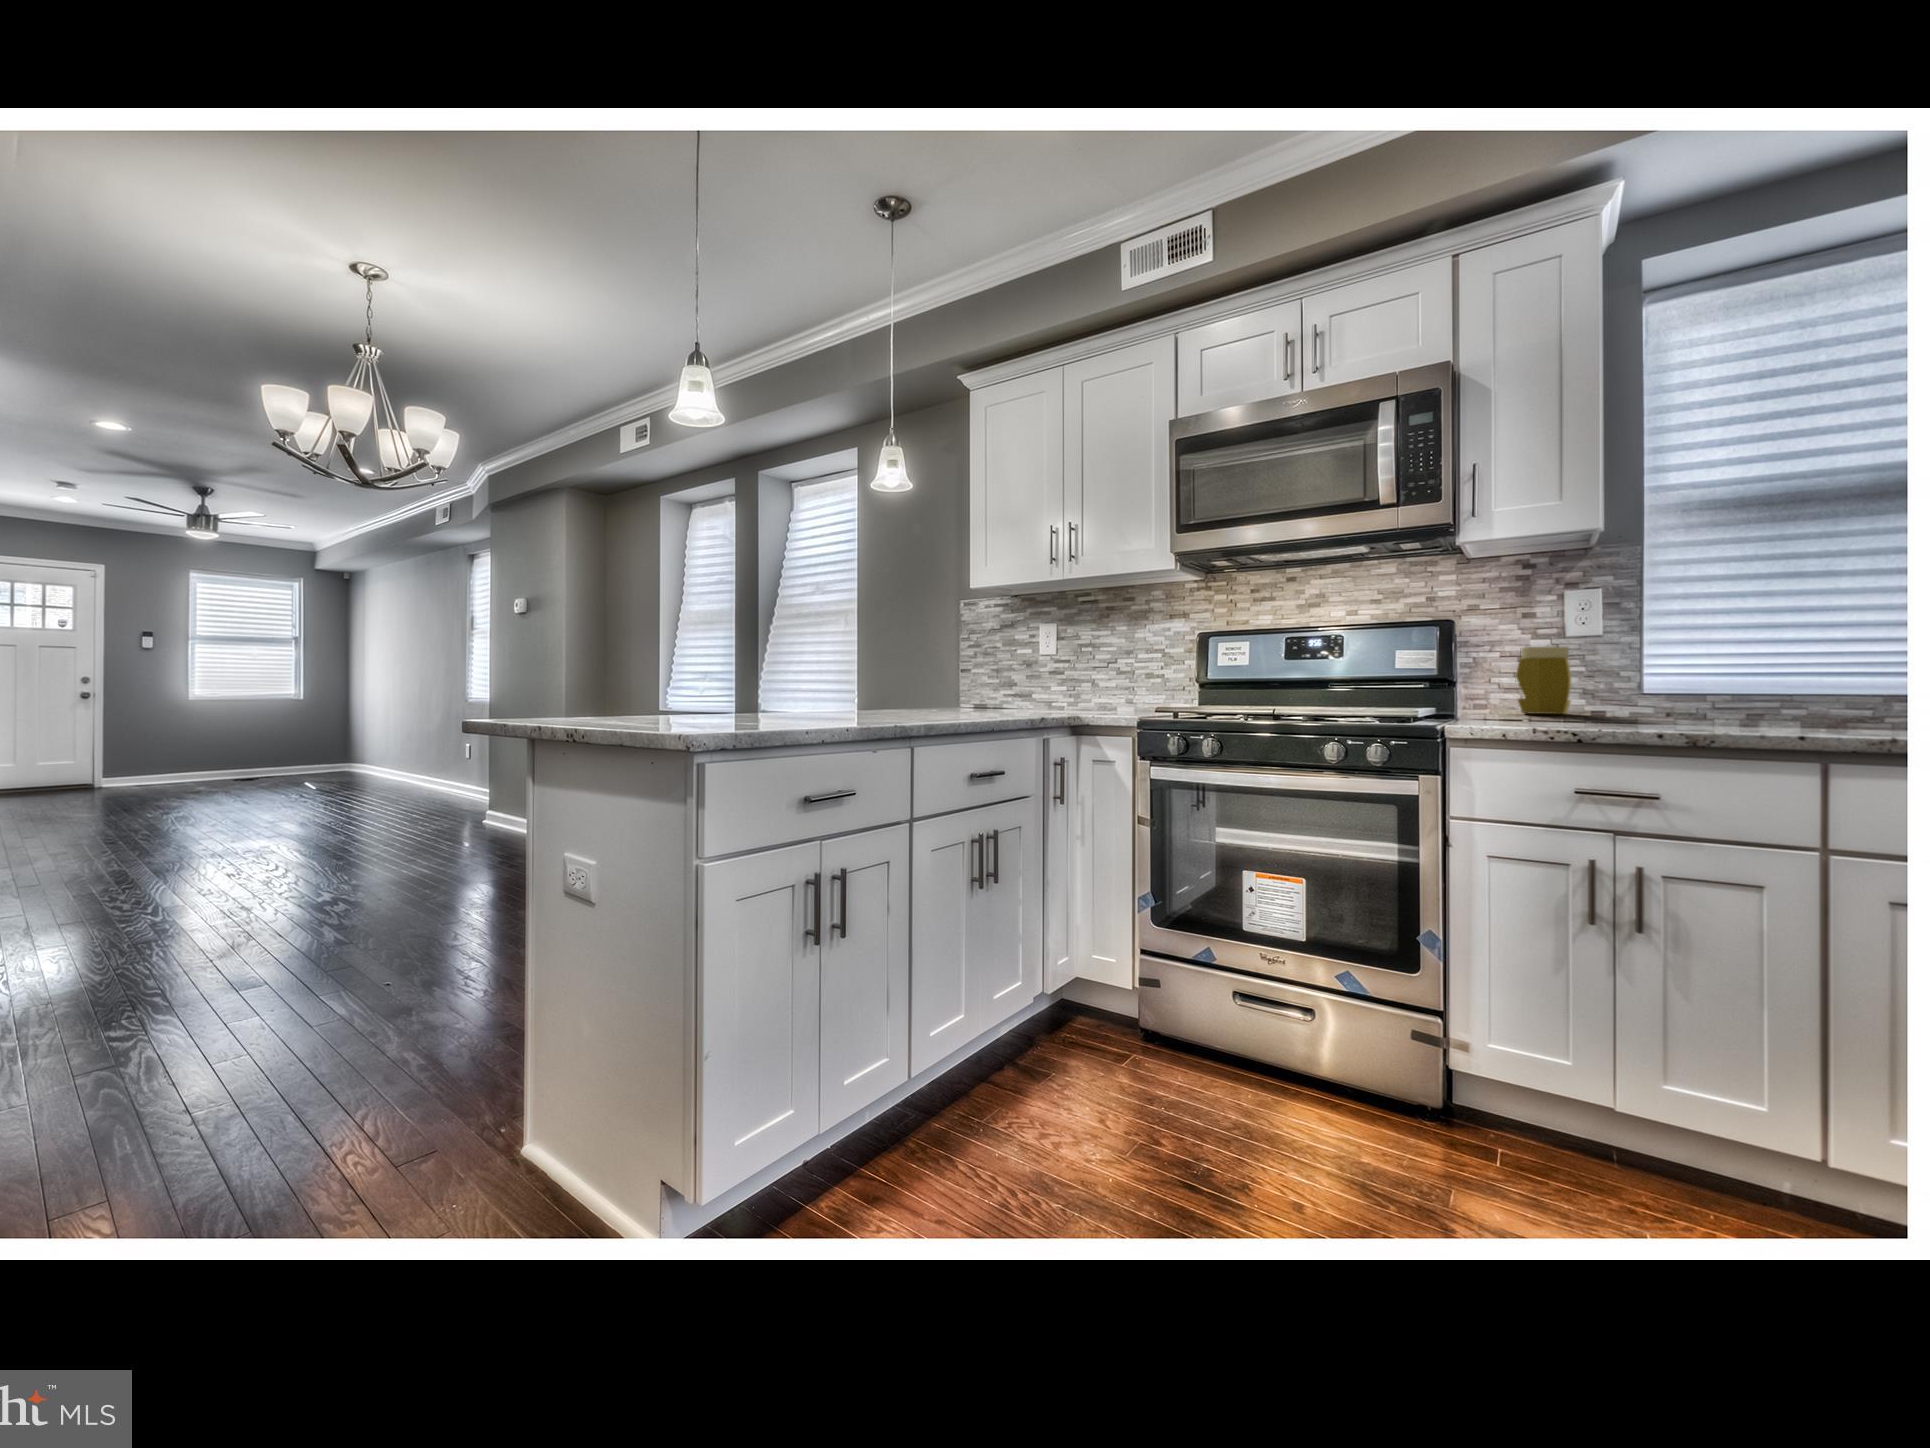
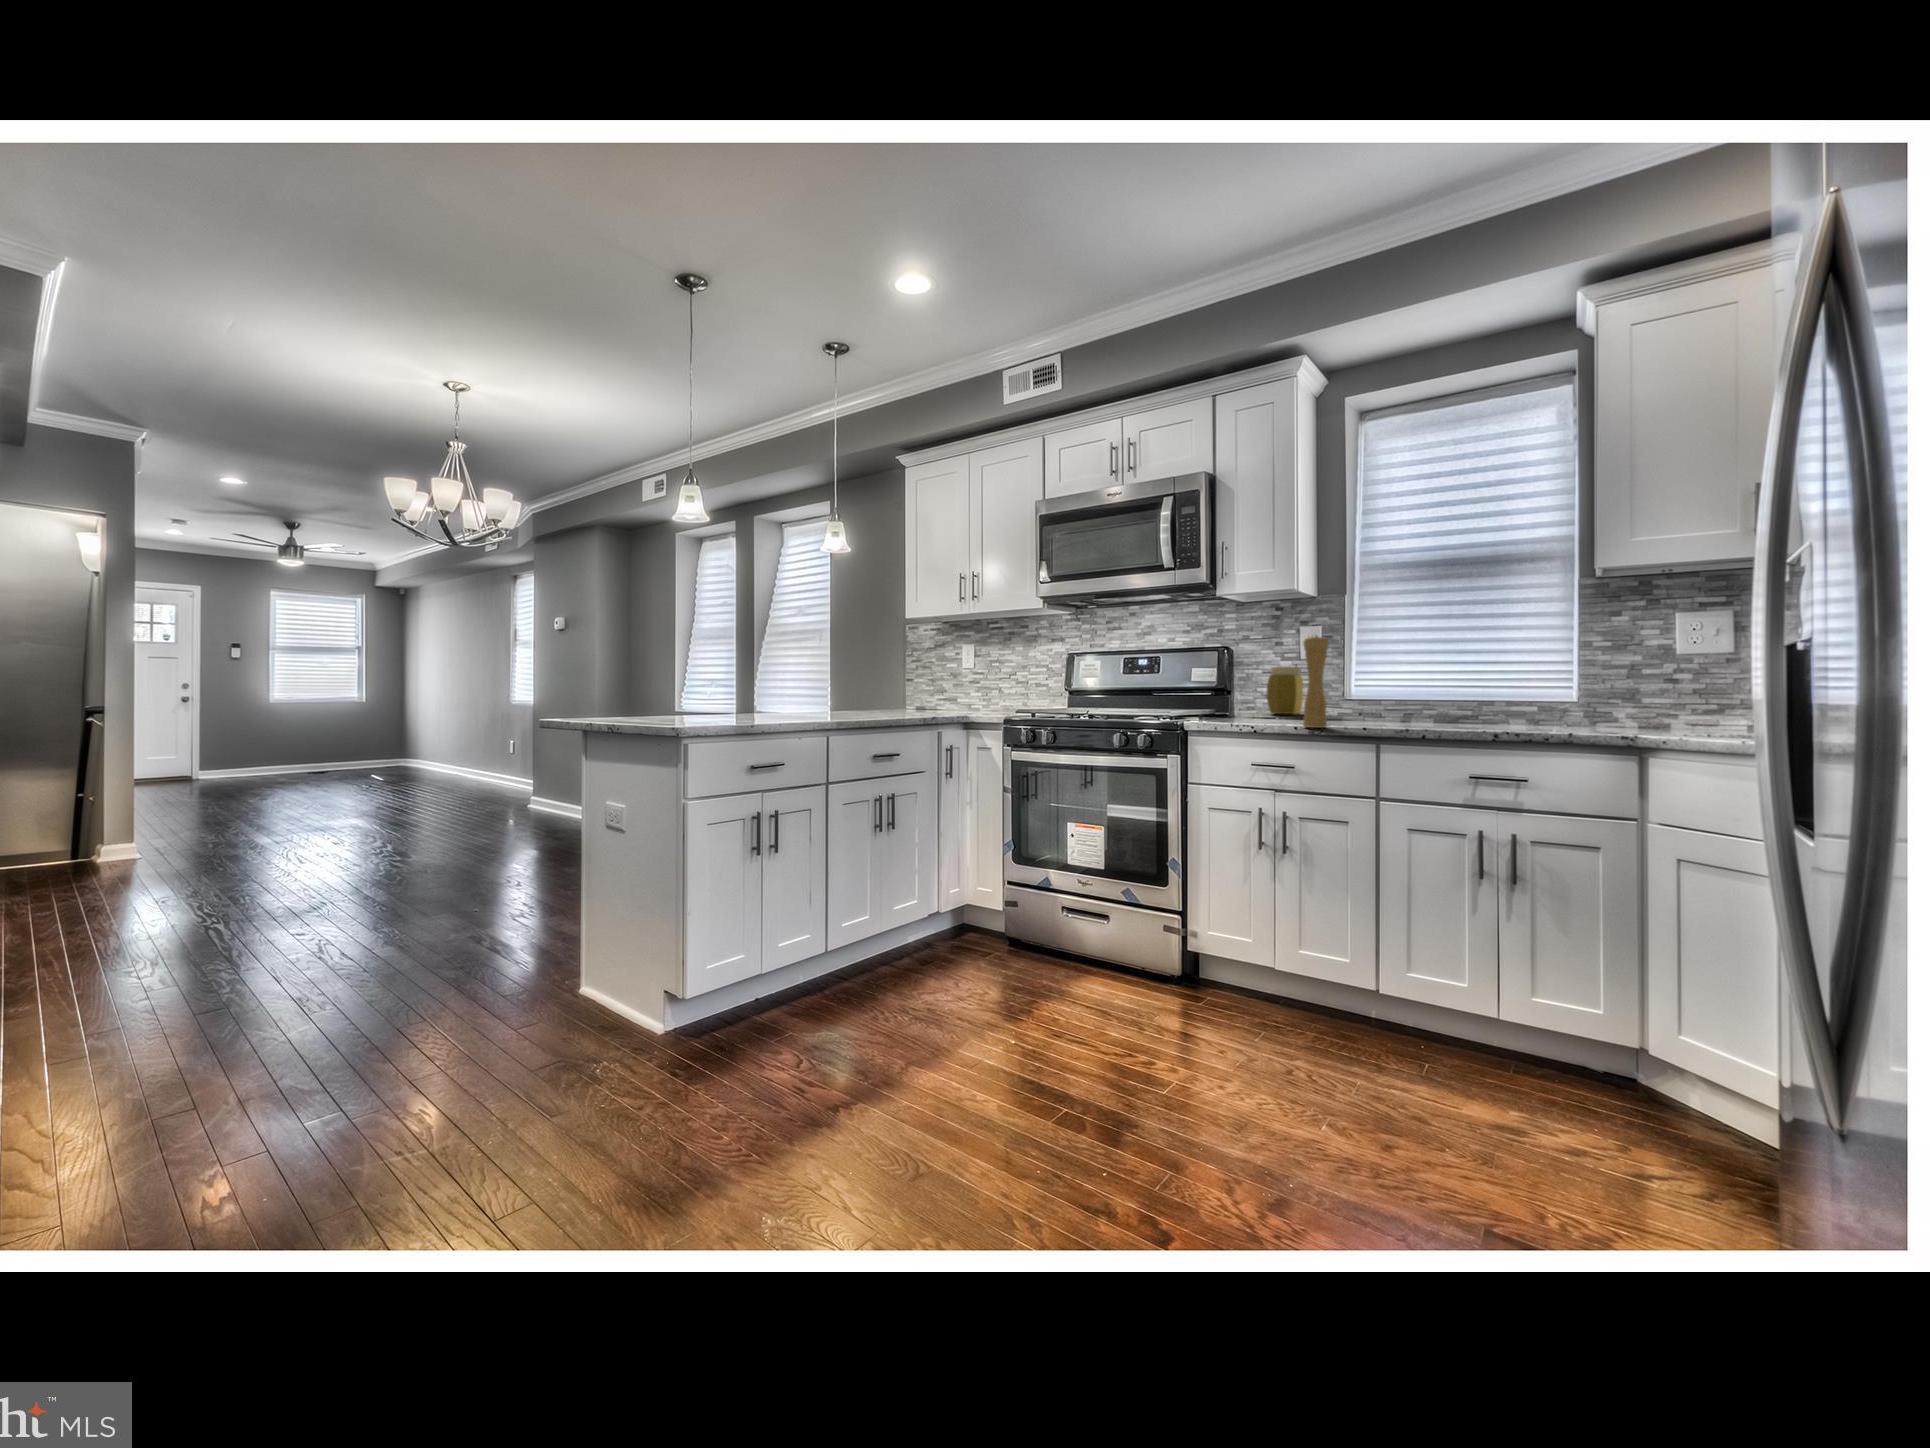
pepper mill: none [1657,593,1707,735] -> present [1303,636,1329,728]

